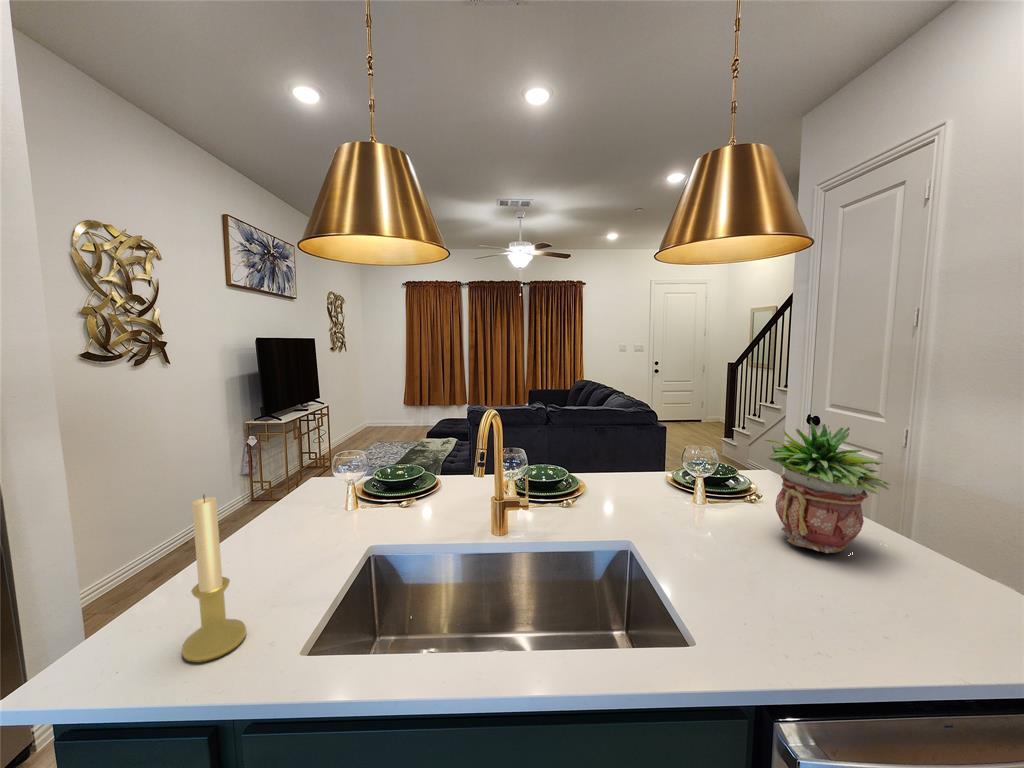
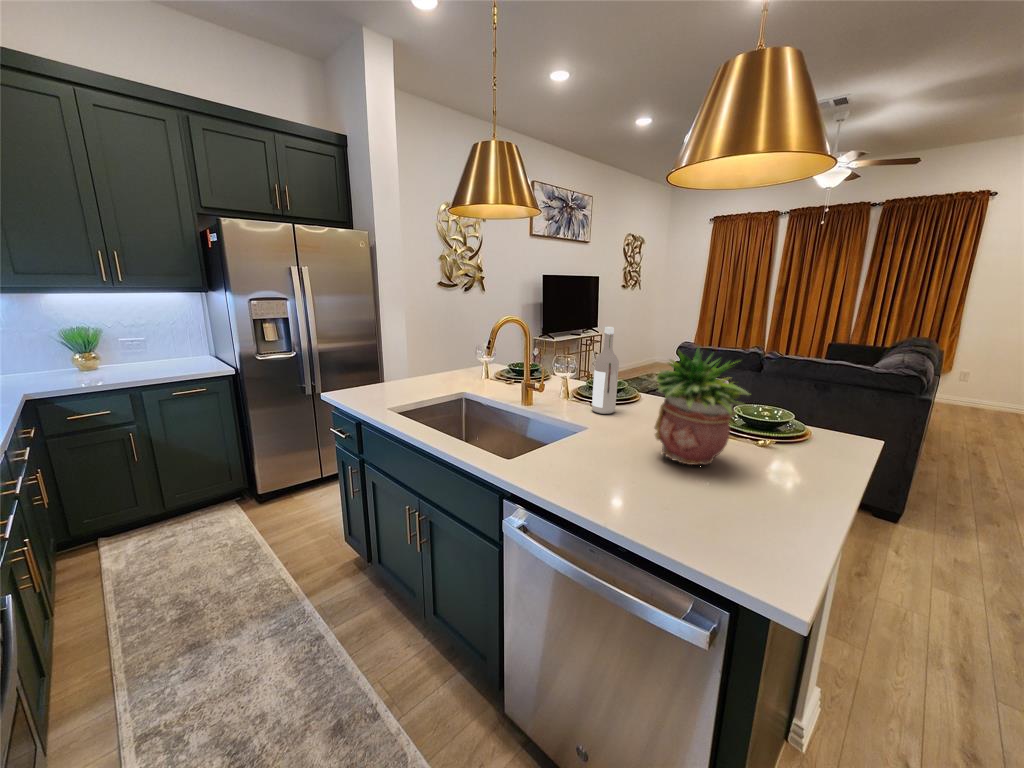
wine bottle: none [608,408,639,517] -> present [592,327,619,414]
candle holder: present [182,495,246,663] -> none [357,332,379,395]

